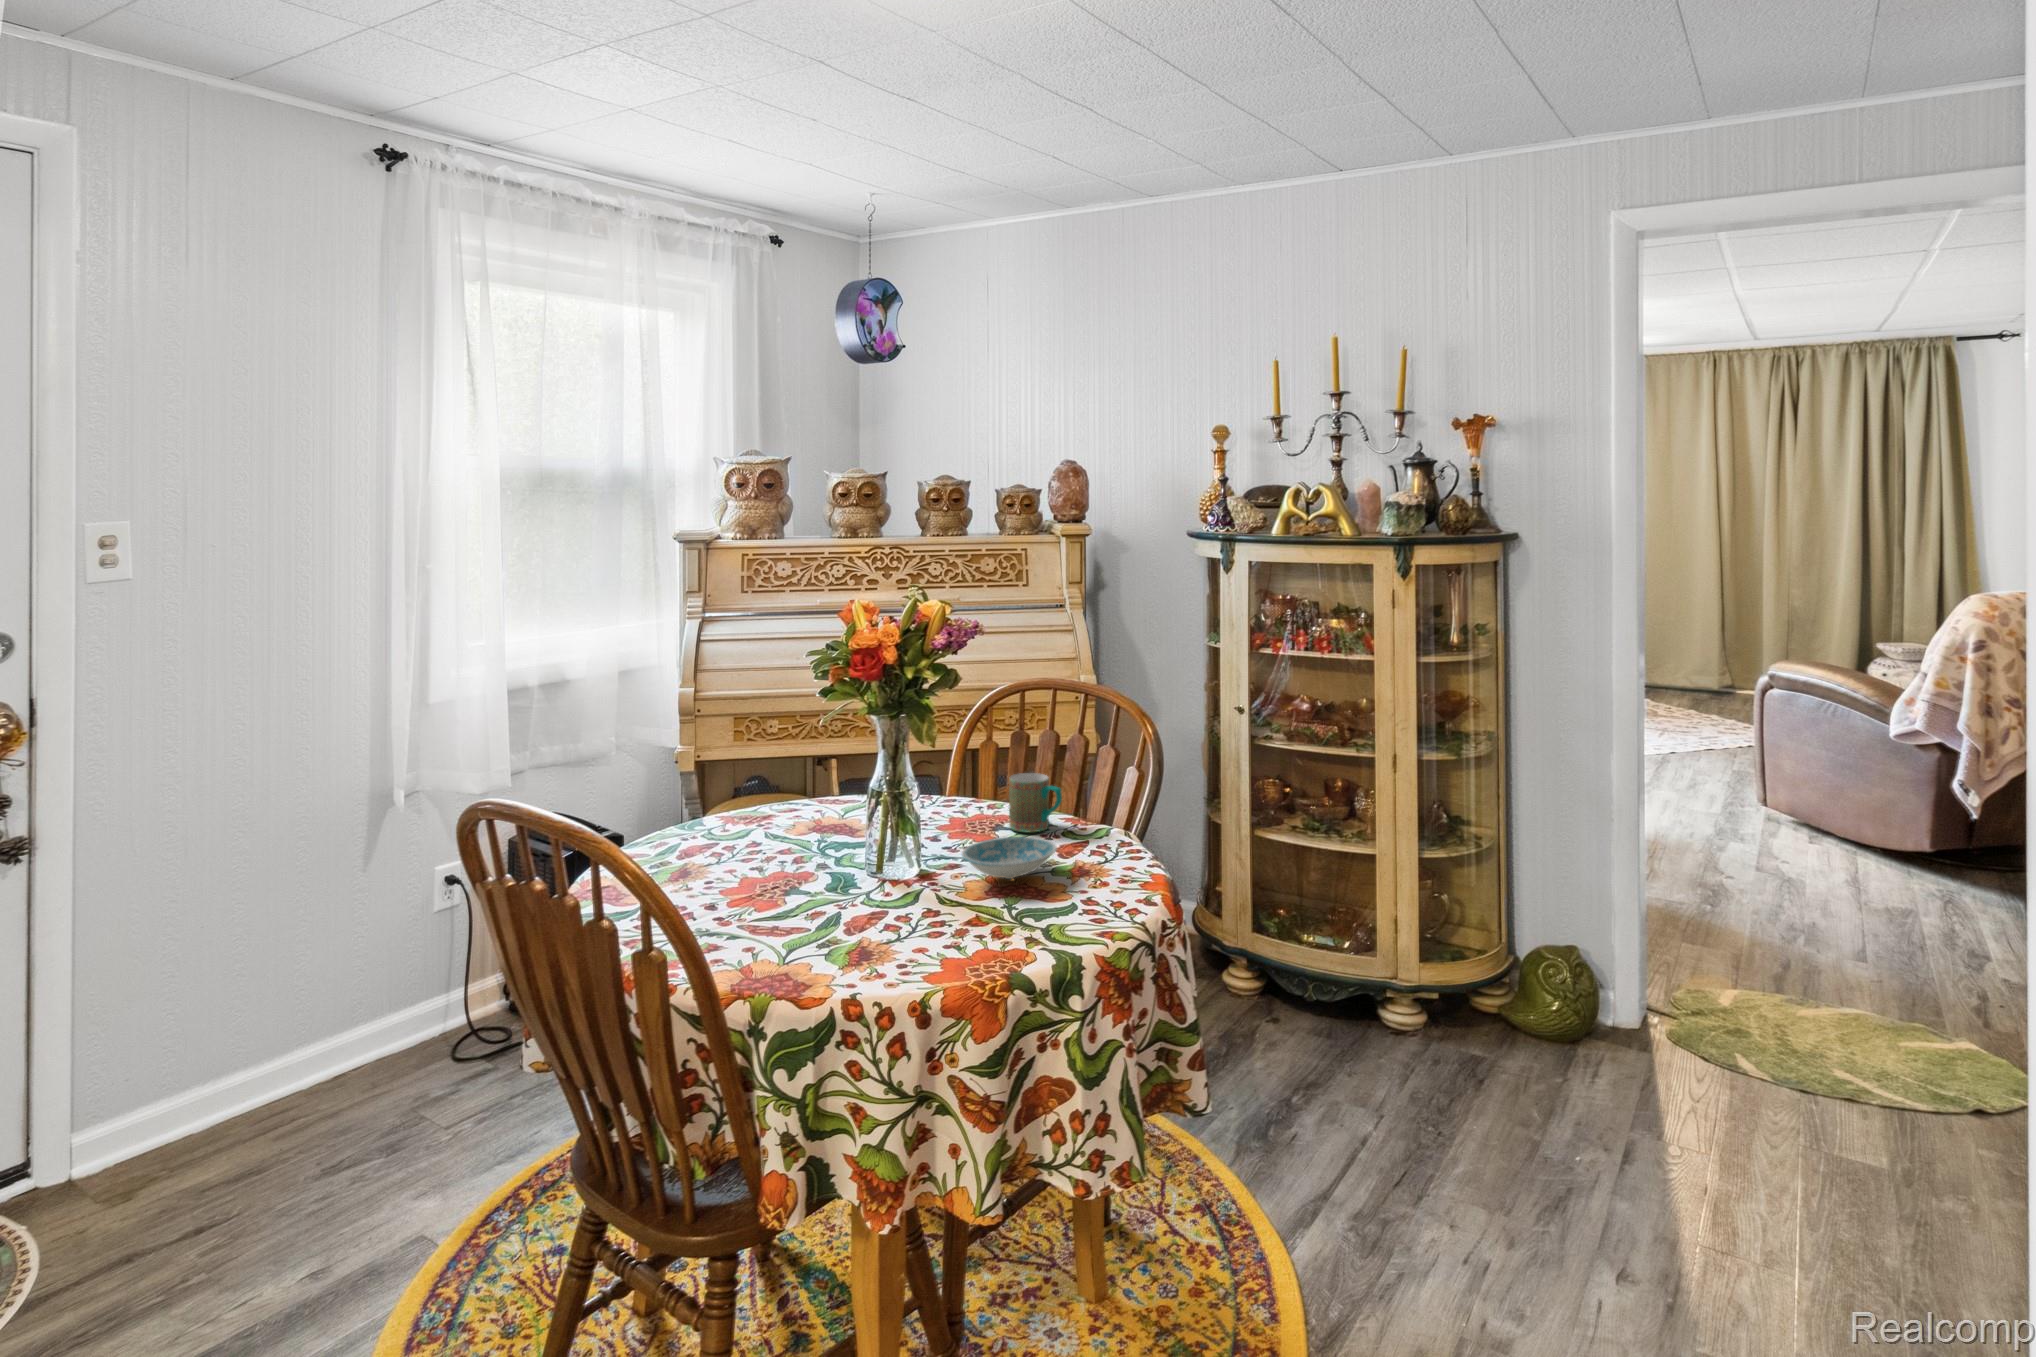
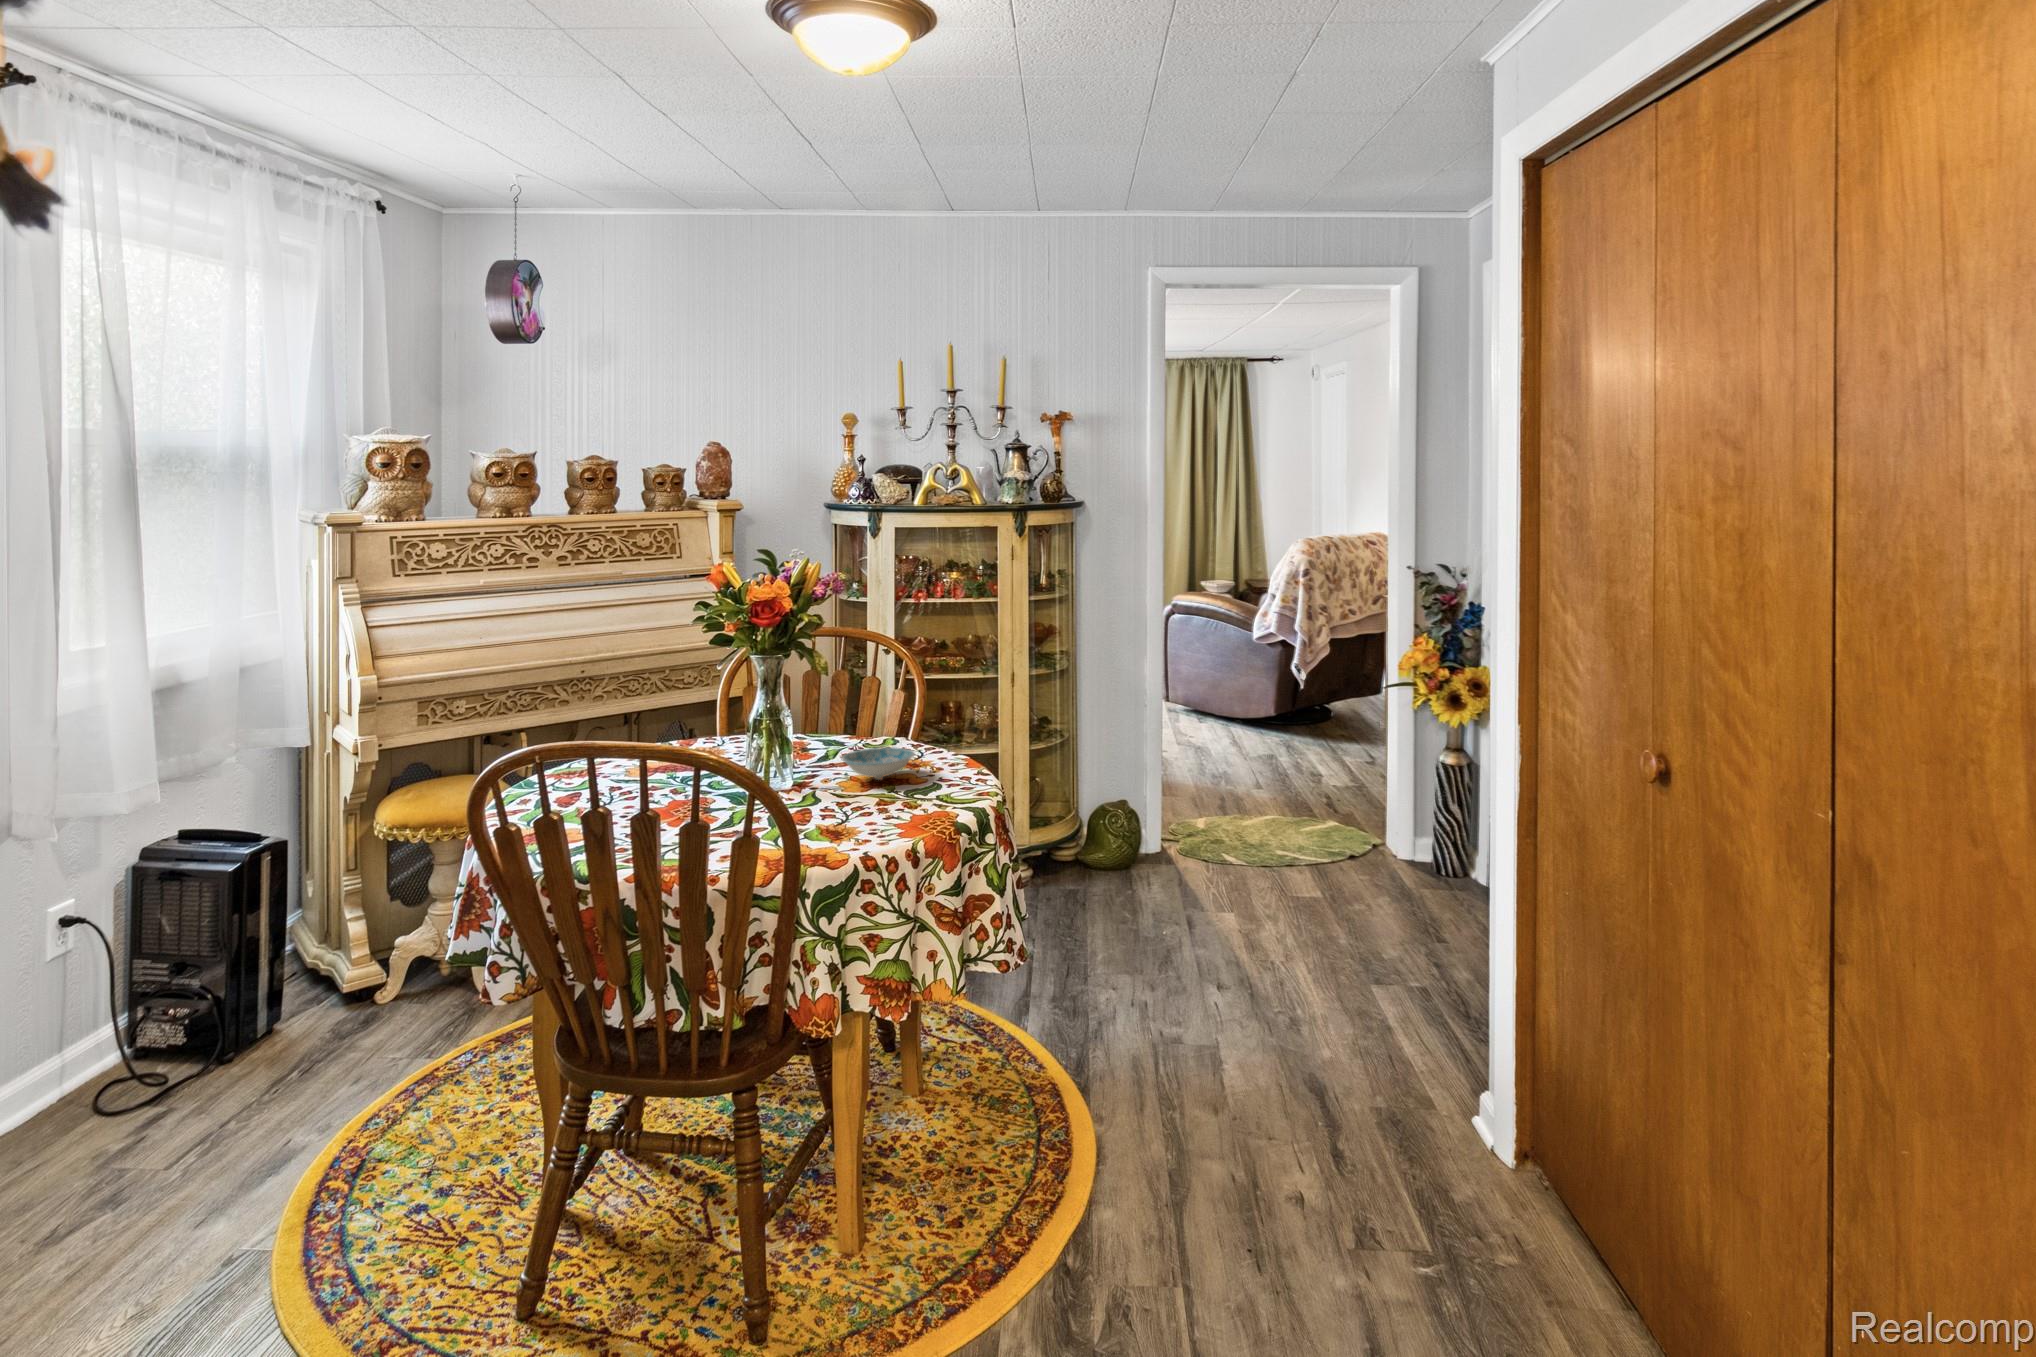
mug: present [1009,773,1062,832] -> none [831,704,881,753]

